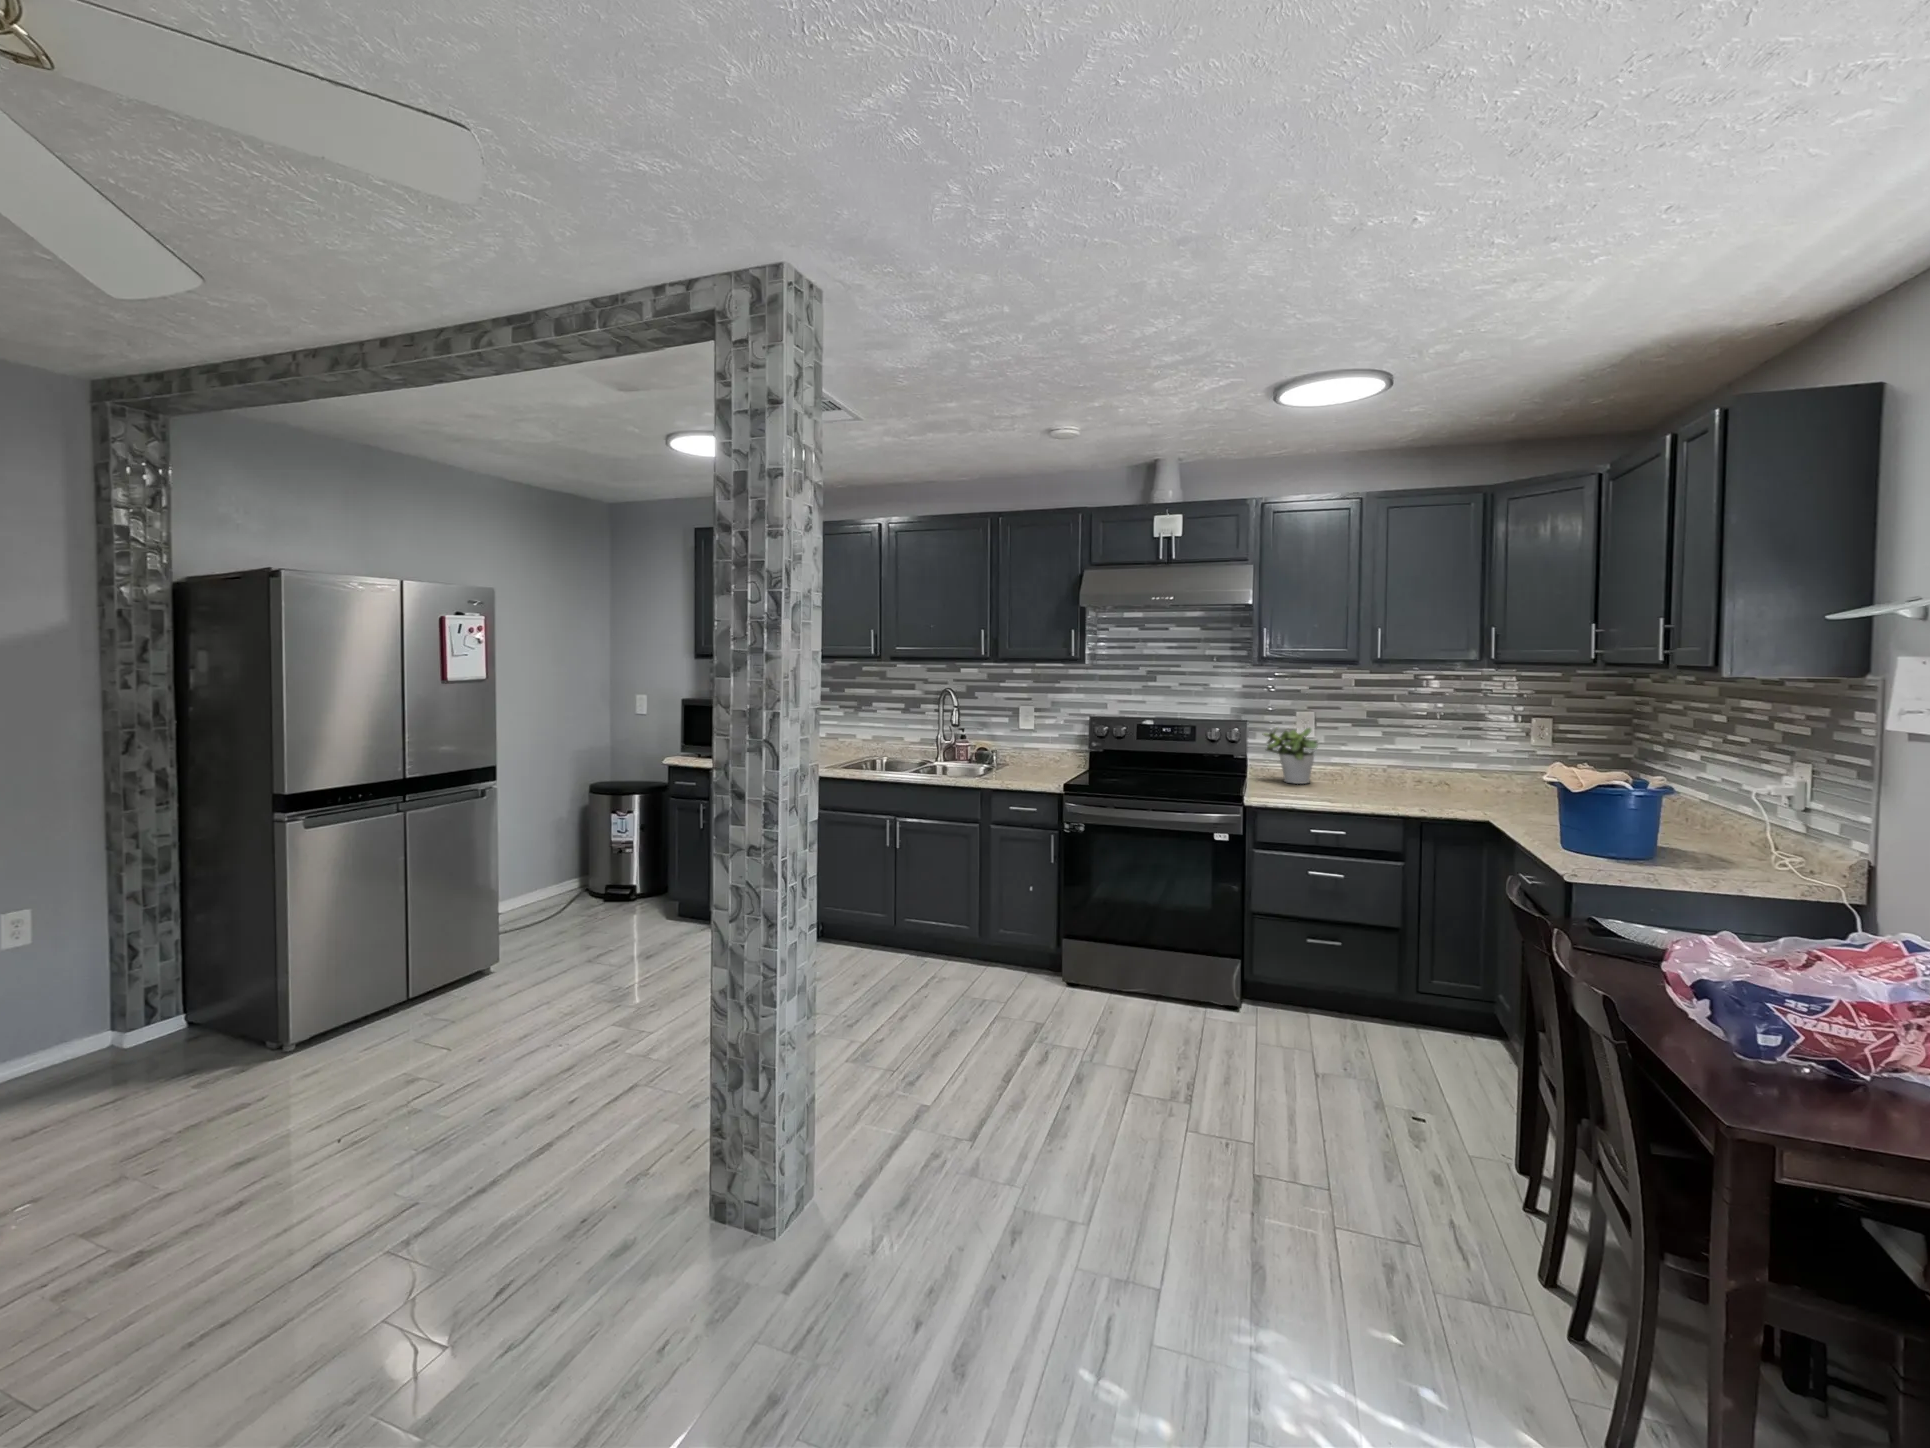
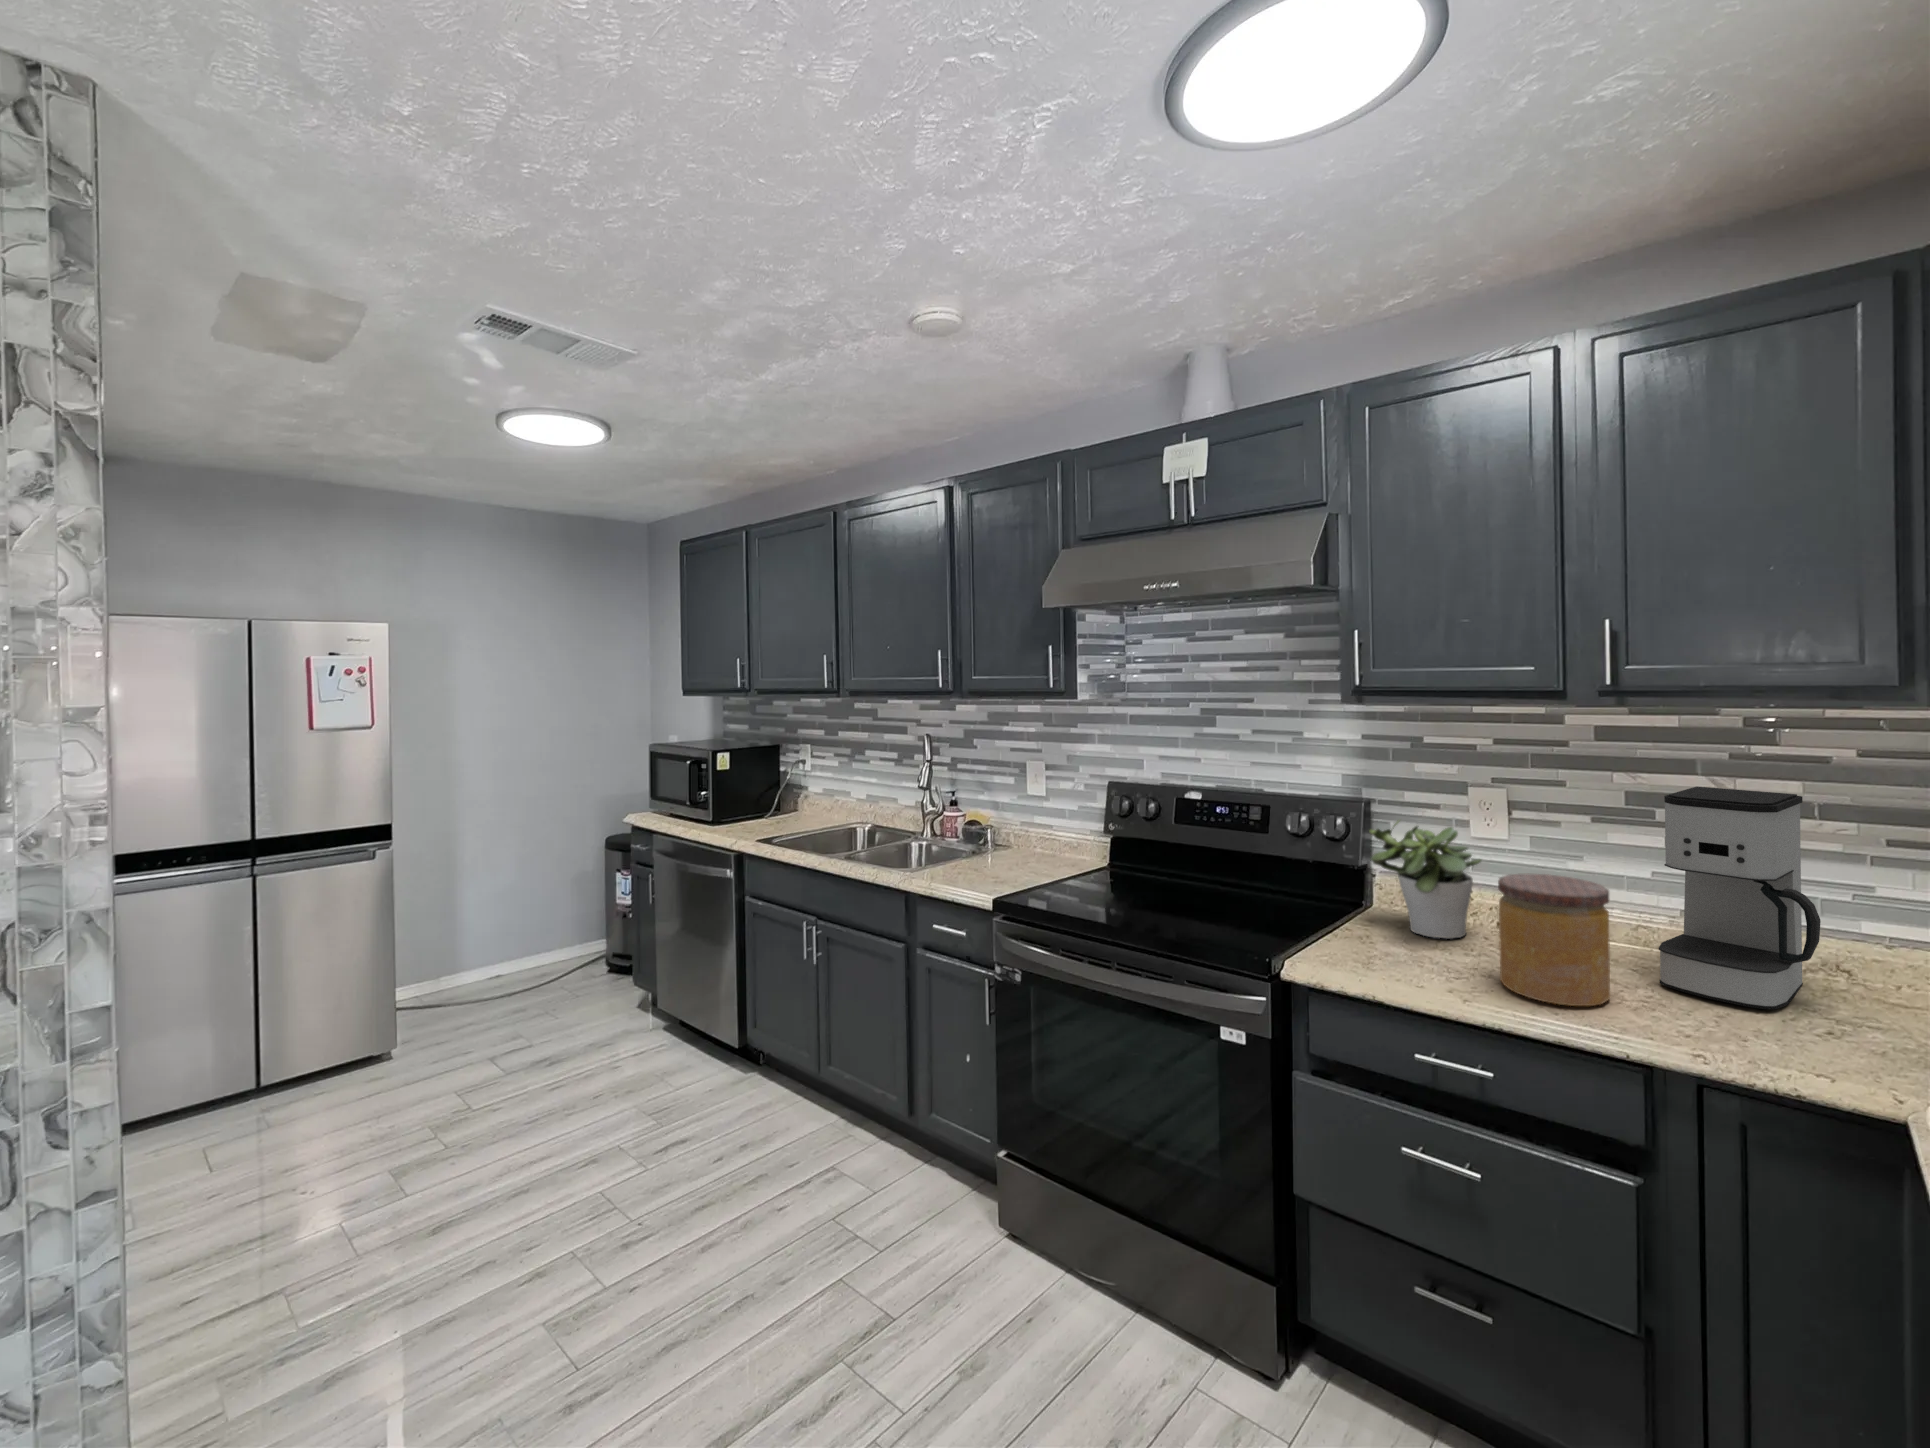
coffee maker: none [1396,705,1453,794] -> present [1659,787,1821,1009]
jar: none [1342,745,1388,799] -> present [1498,873,1610,1006]

